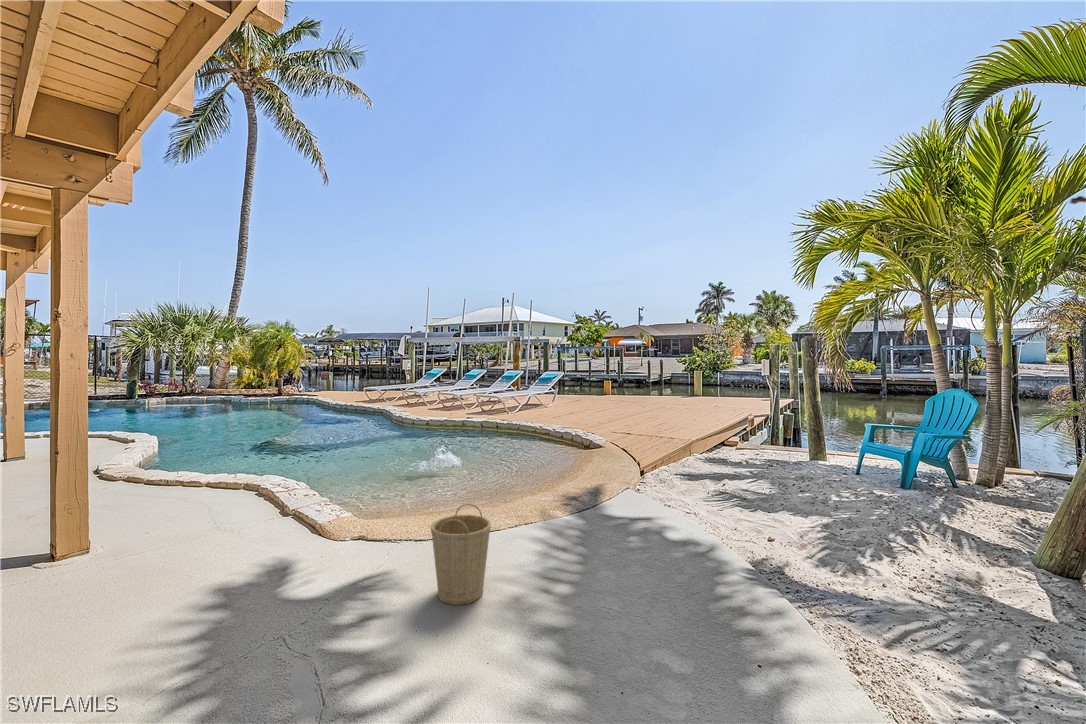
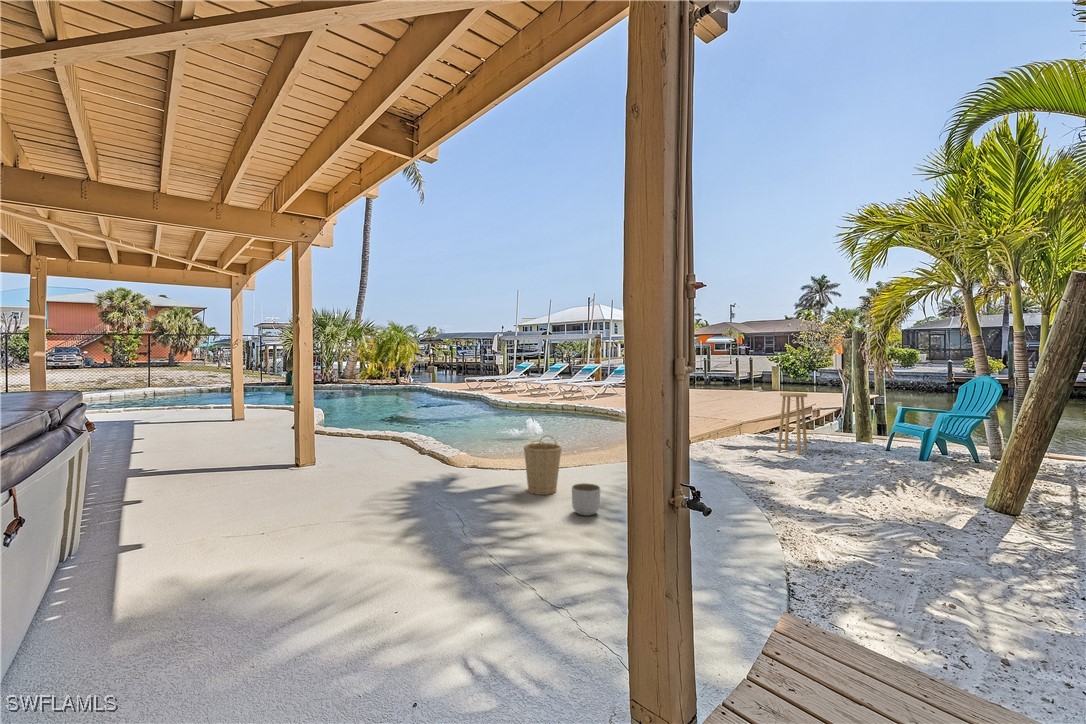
stool: none [738,411,770,485] -> present [778,392,807,455]
planter: none [513,596,560,659] -> present [572,483,600,516]

